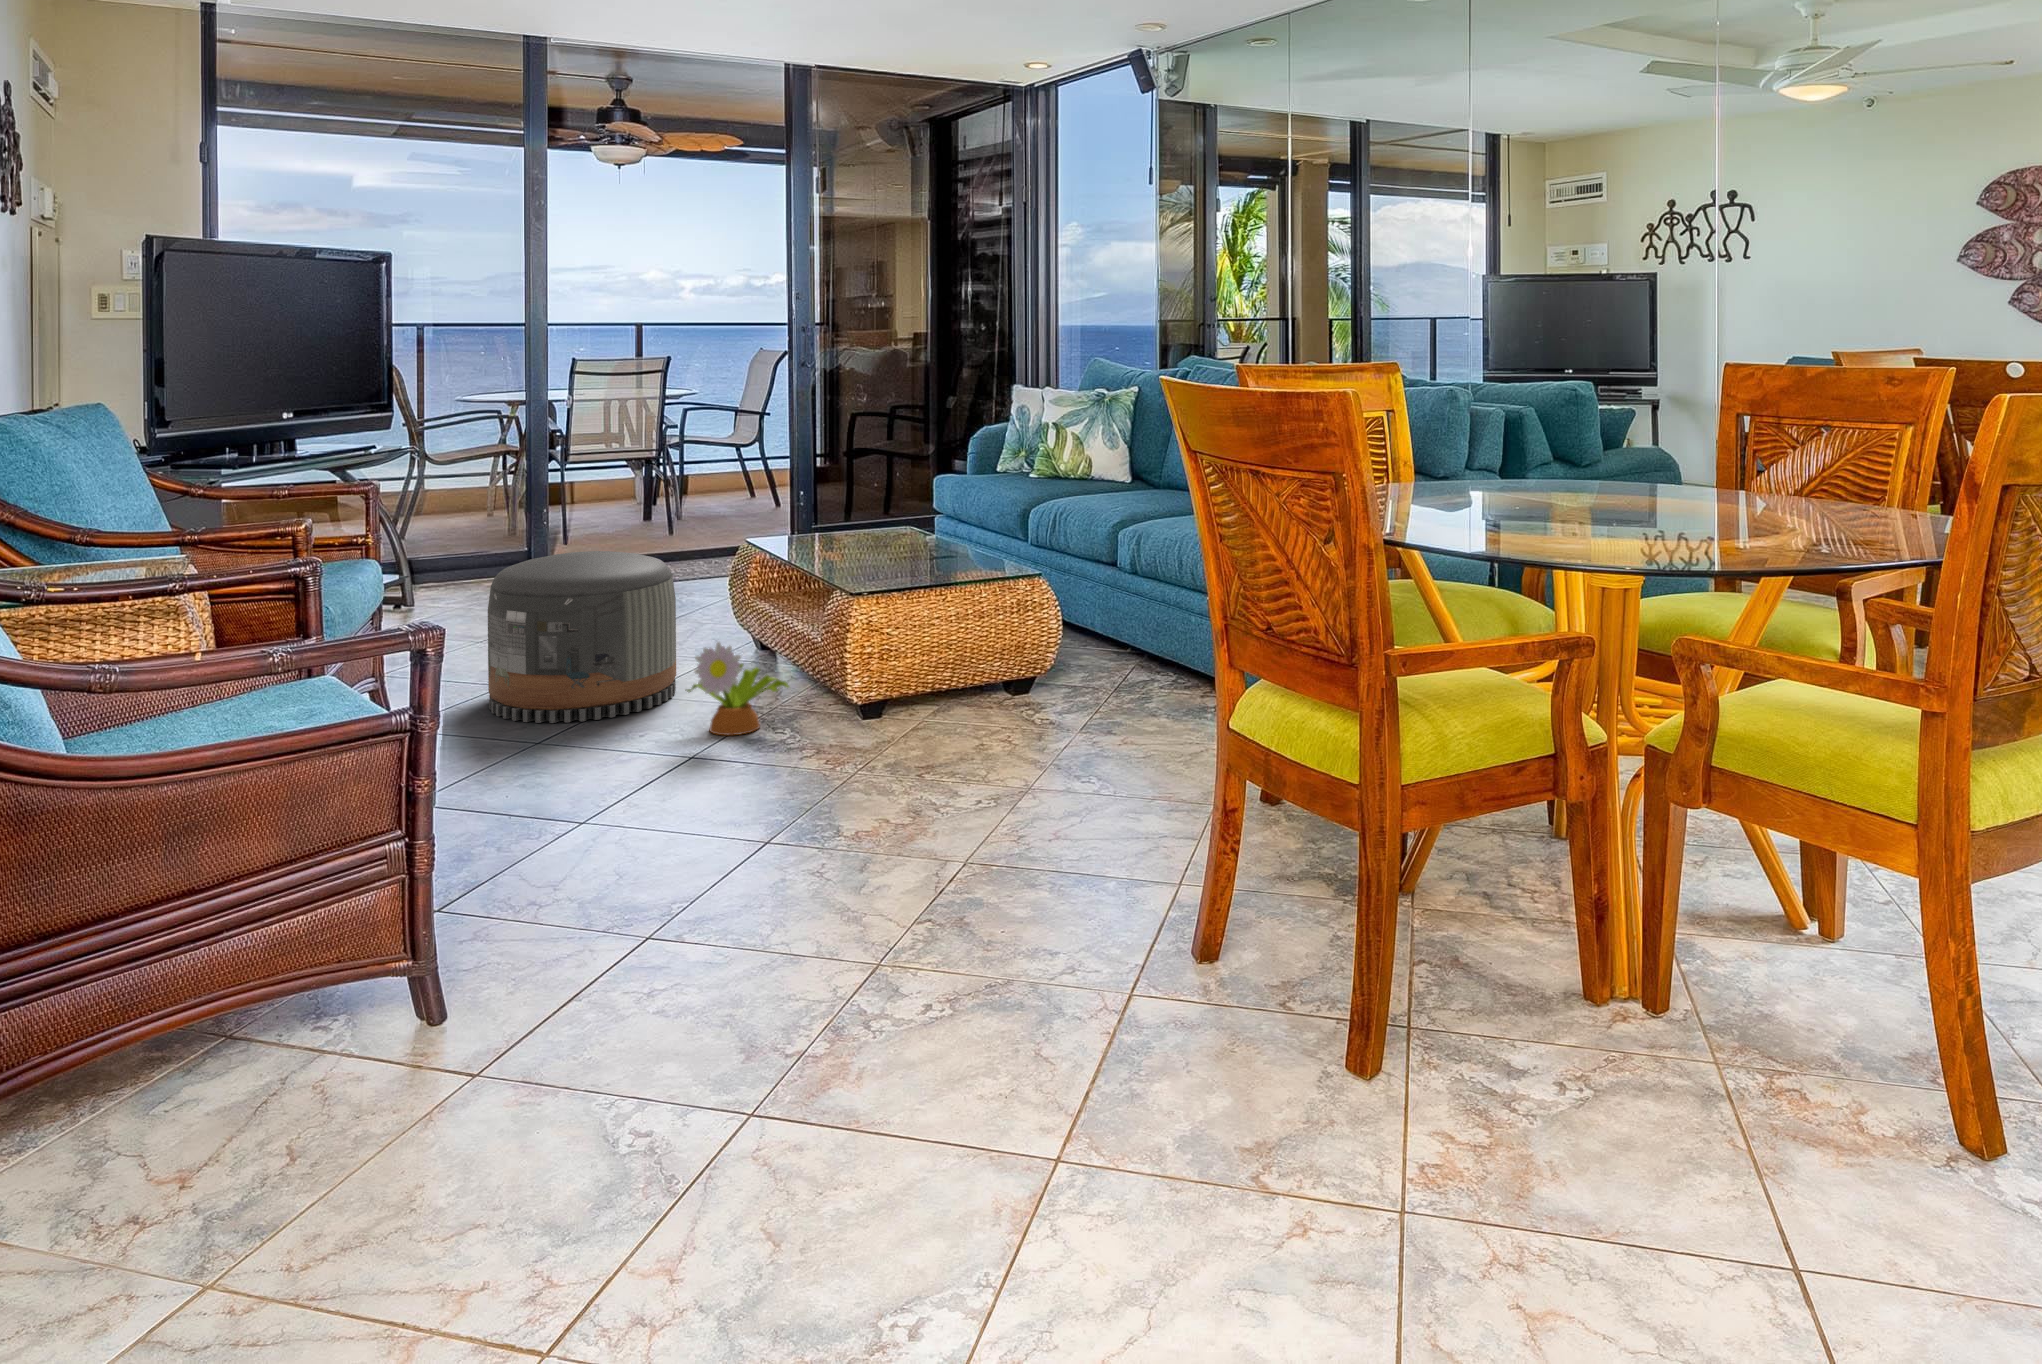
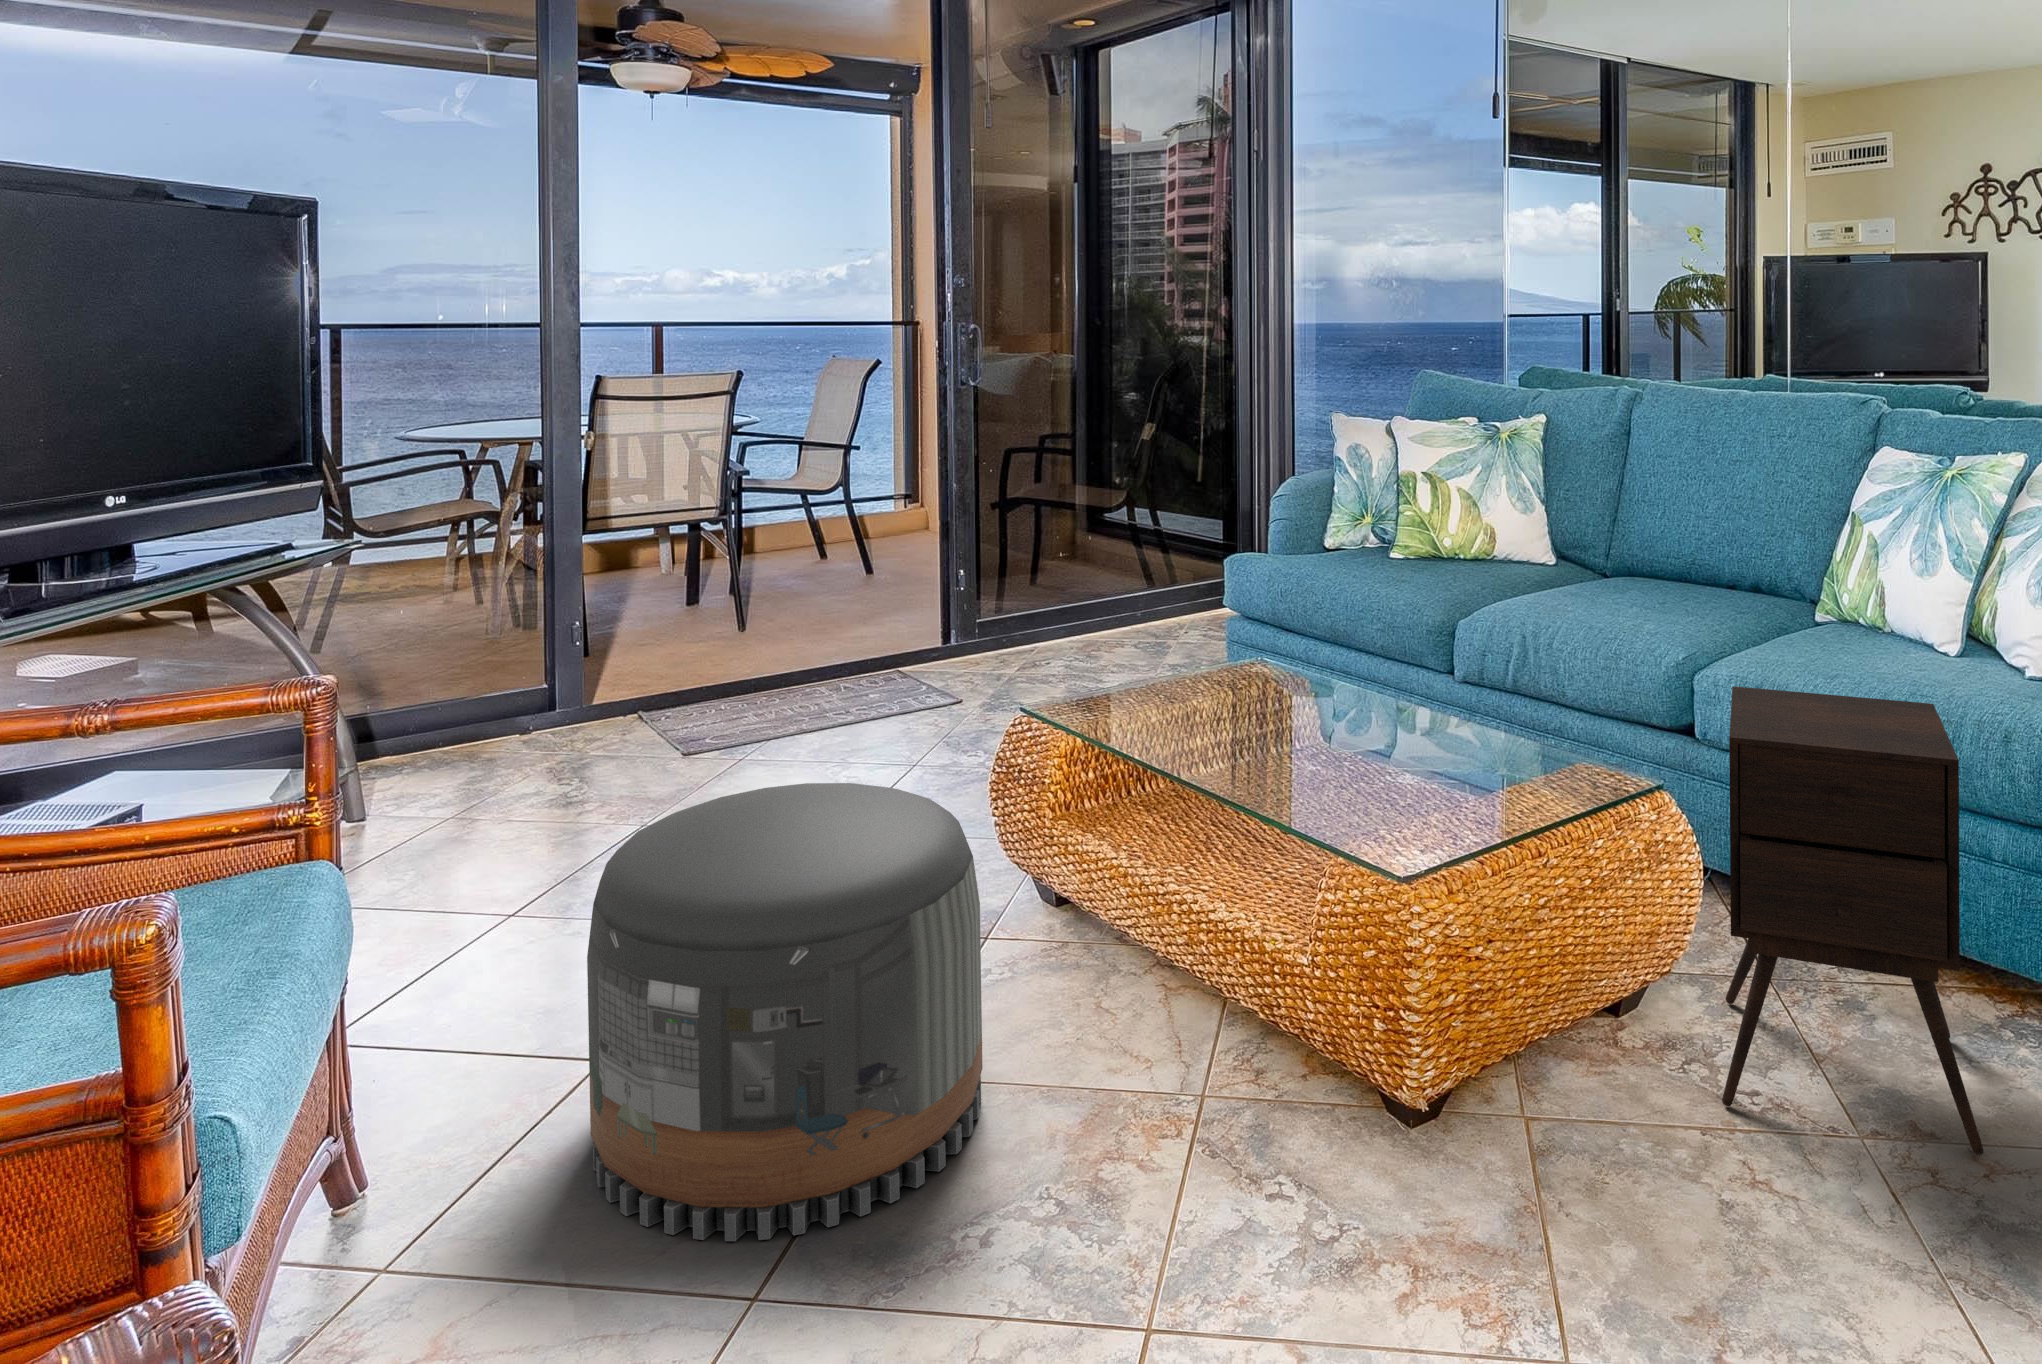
side table: none [1017,519,1164,725] -> present [1722,686,1984,1155]
decorative plant: present [687,642,789,735] -> none [1088,1058,1319,1270]

